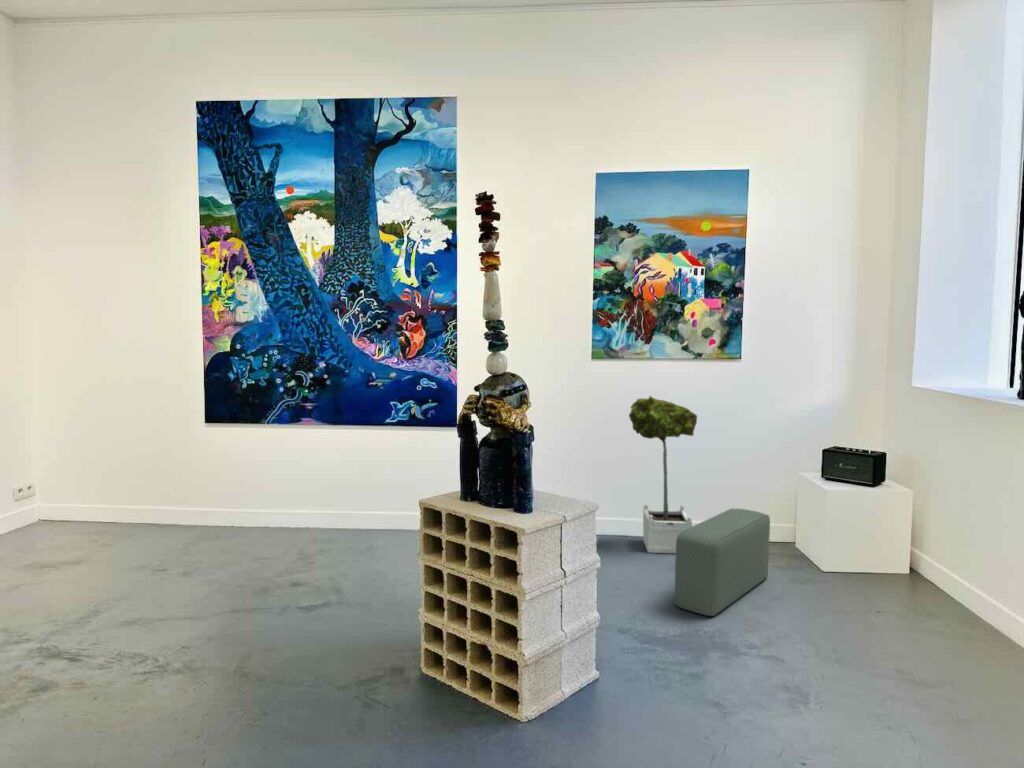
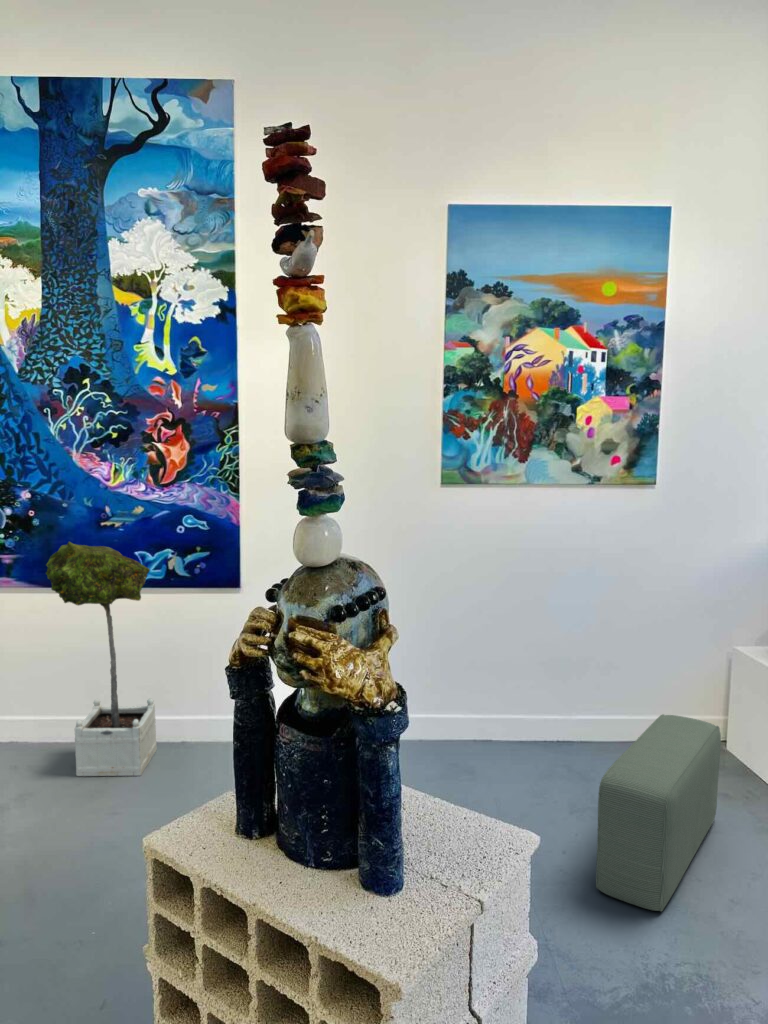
potted tree: present [629,396,697,553] -> present [46,542,157,776]

